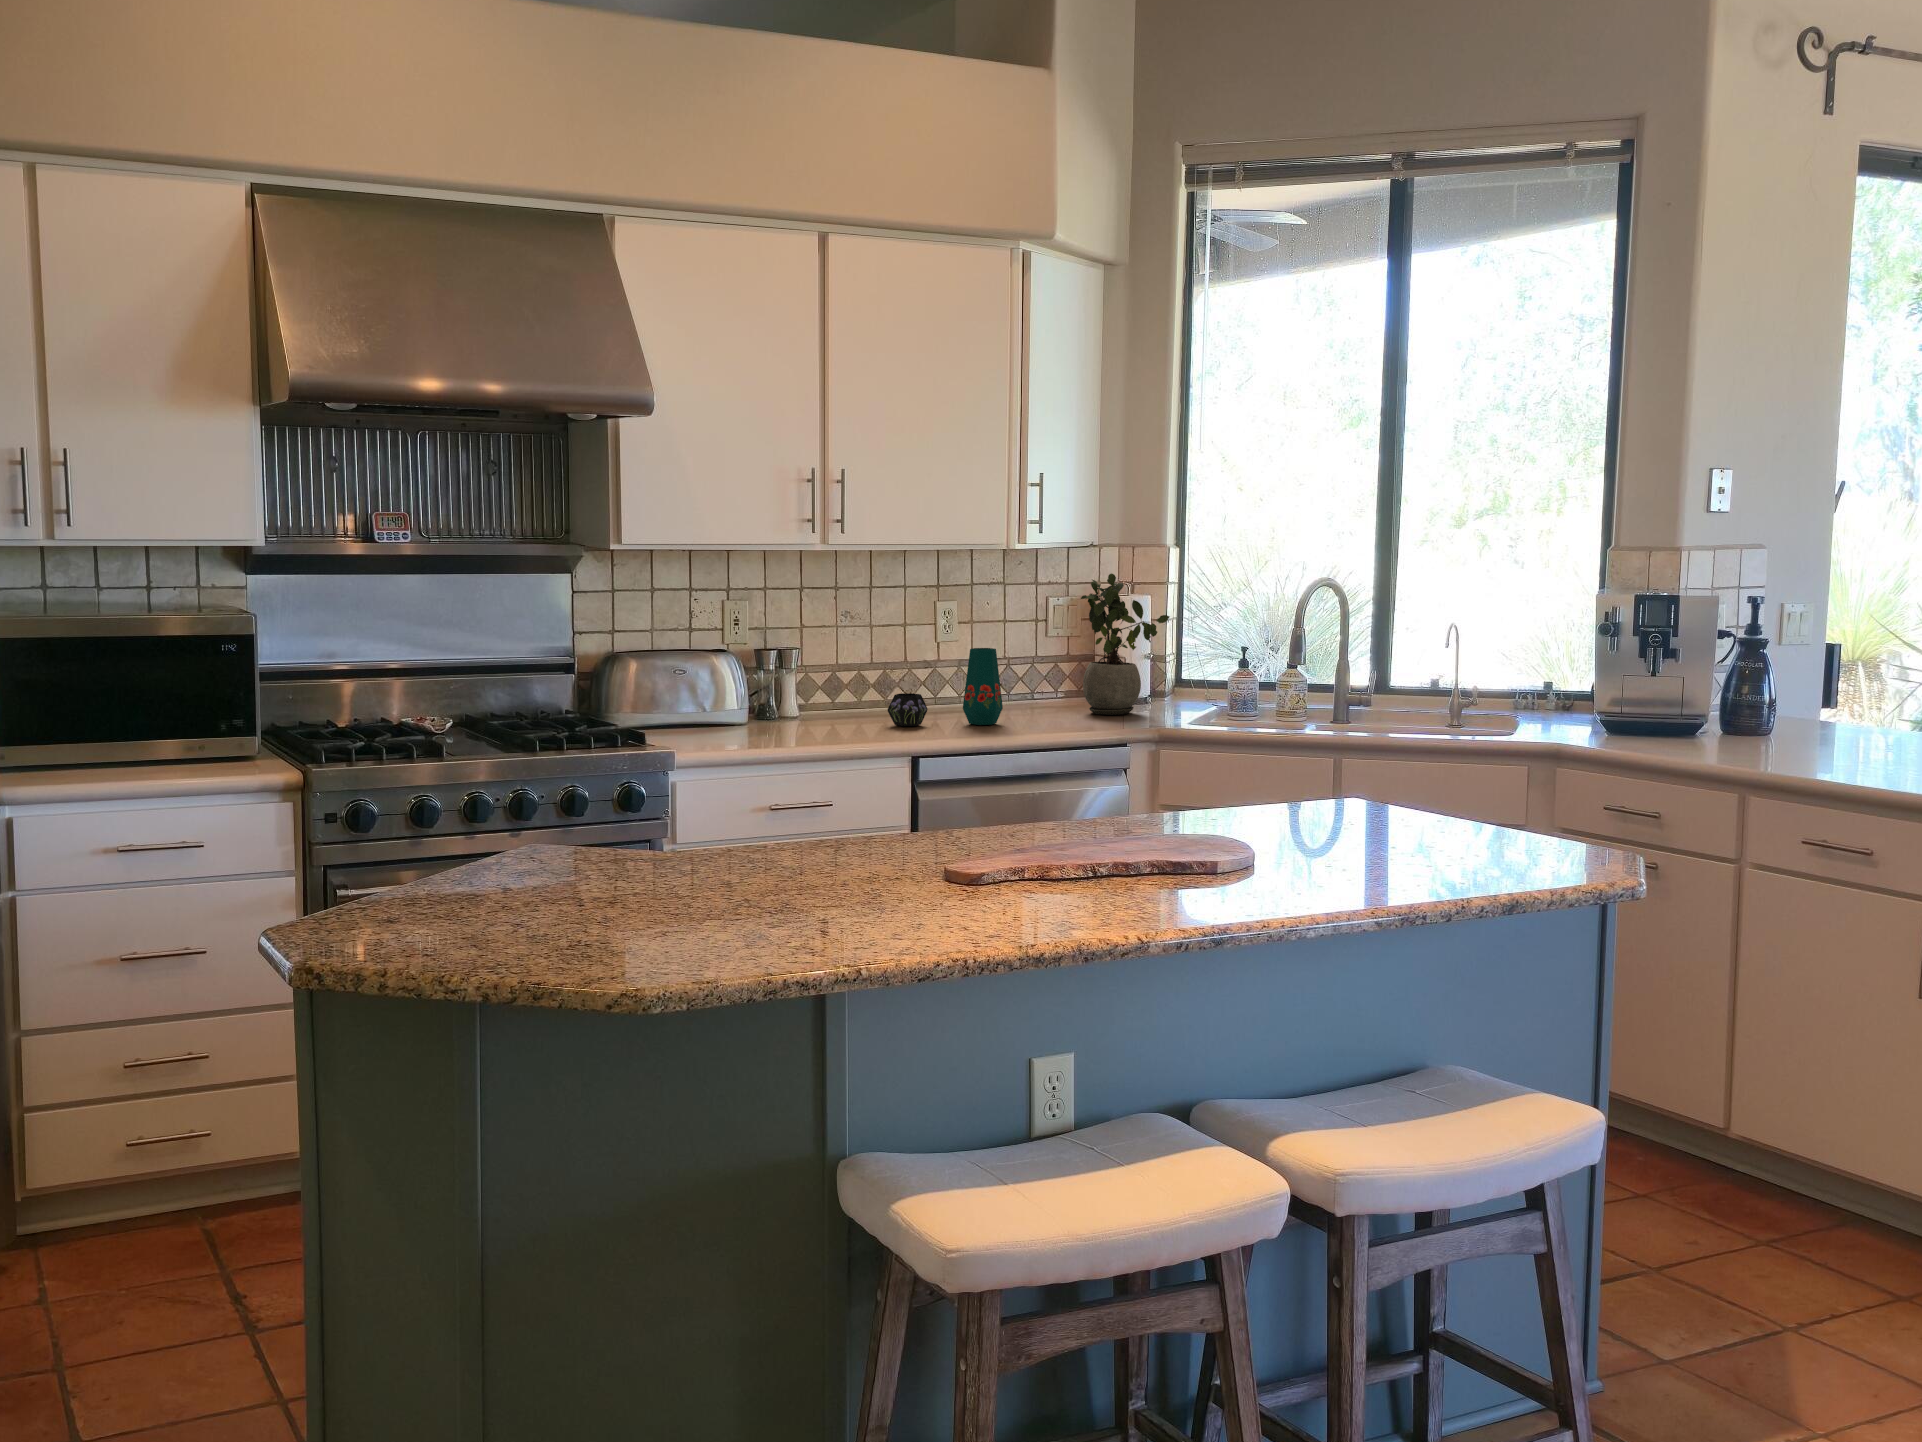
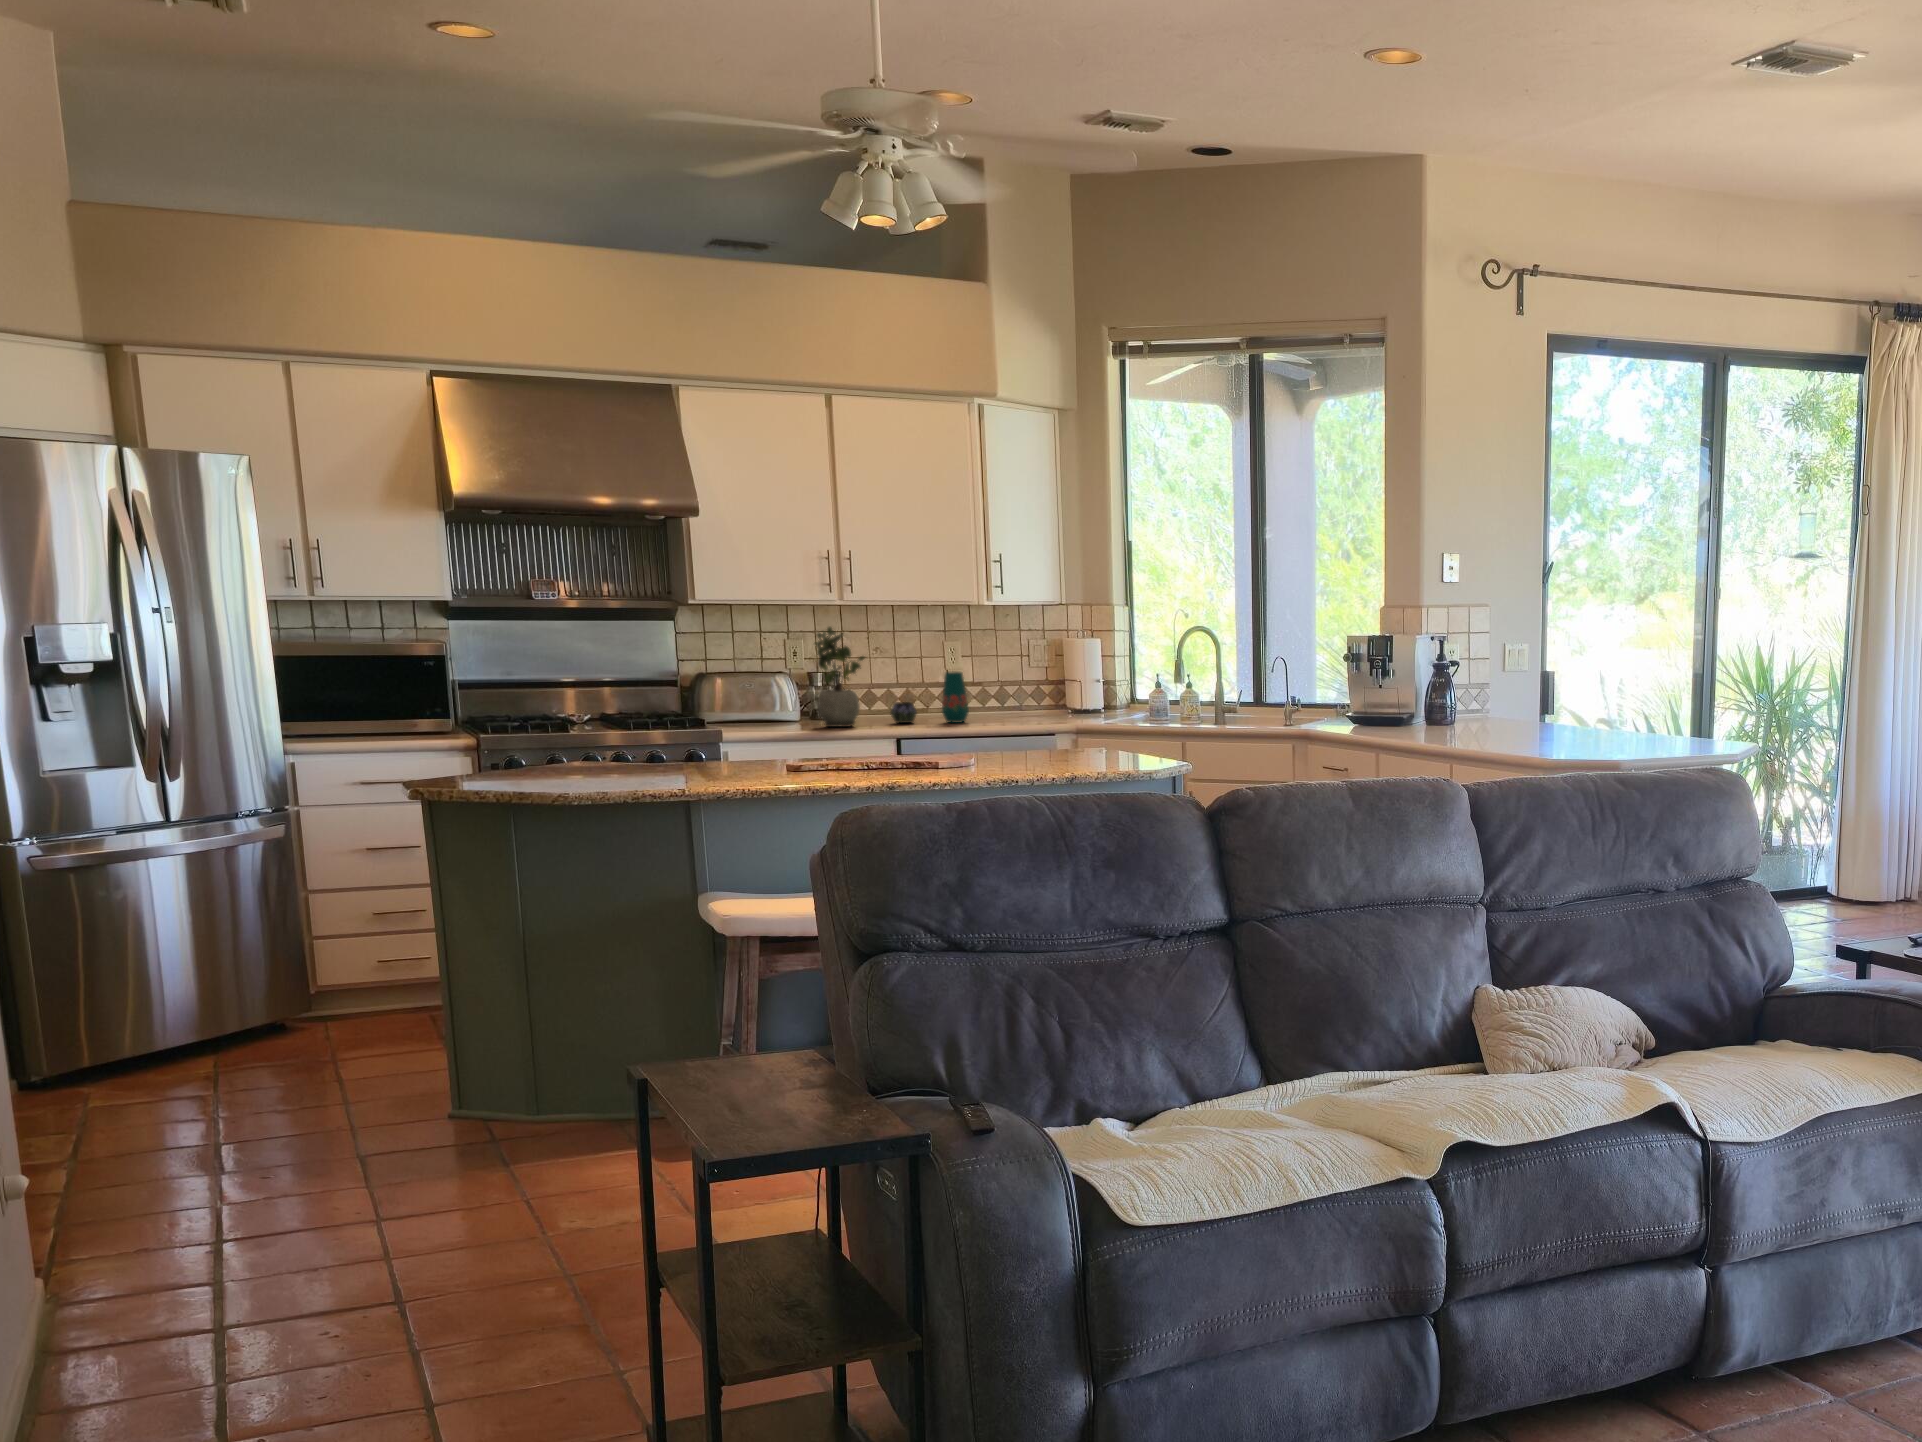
potted plant: present [1081,573,1170,715] -> present [815,627,865,727]

